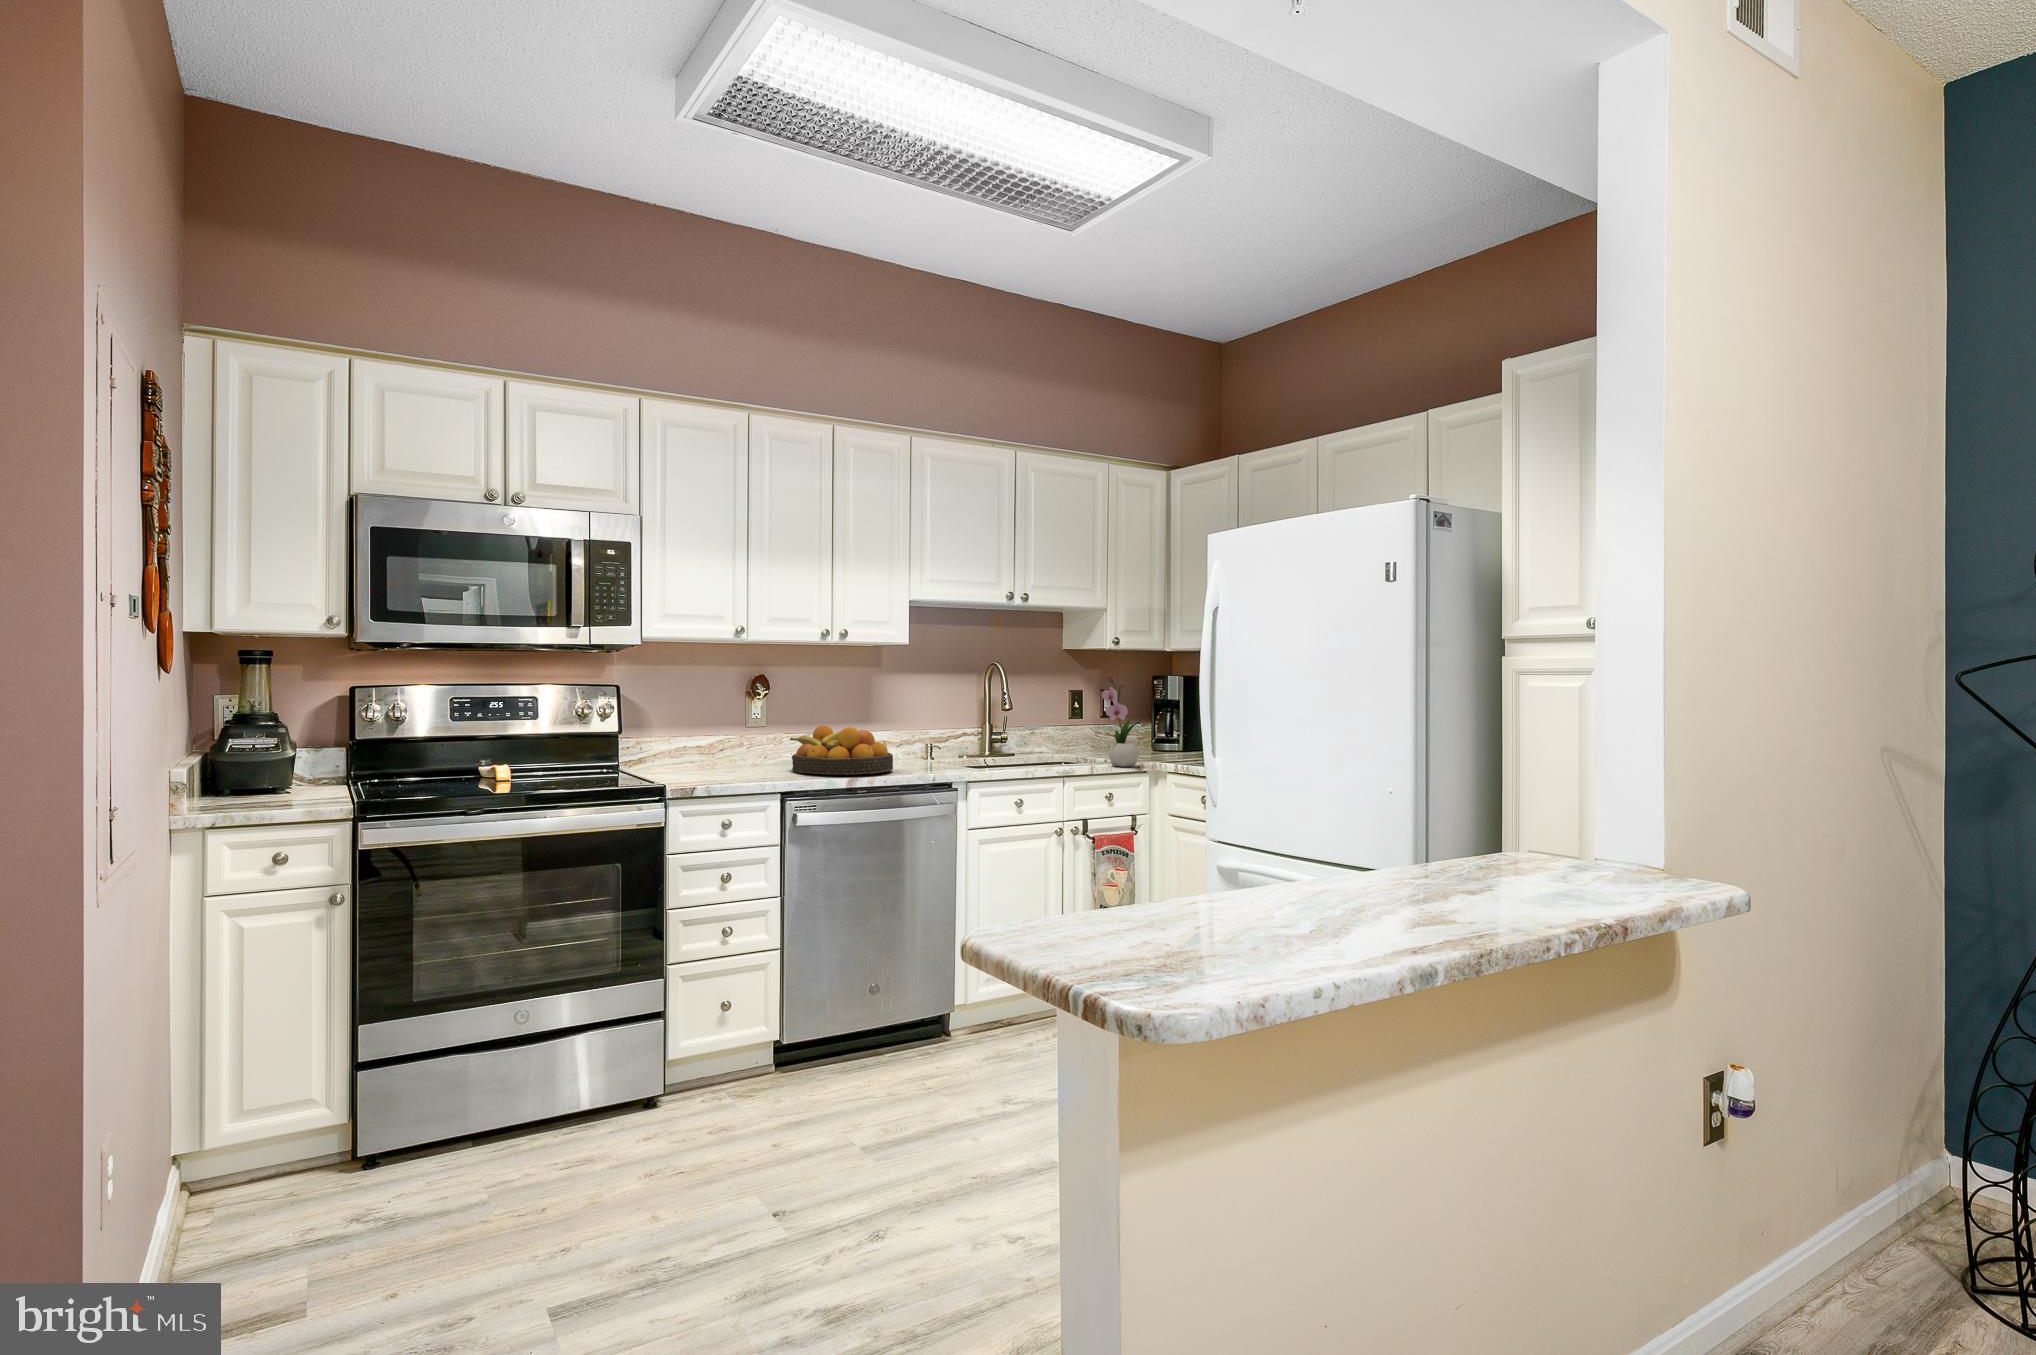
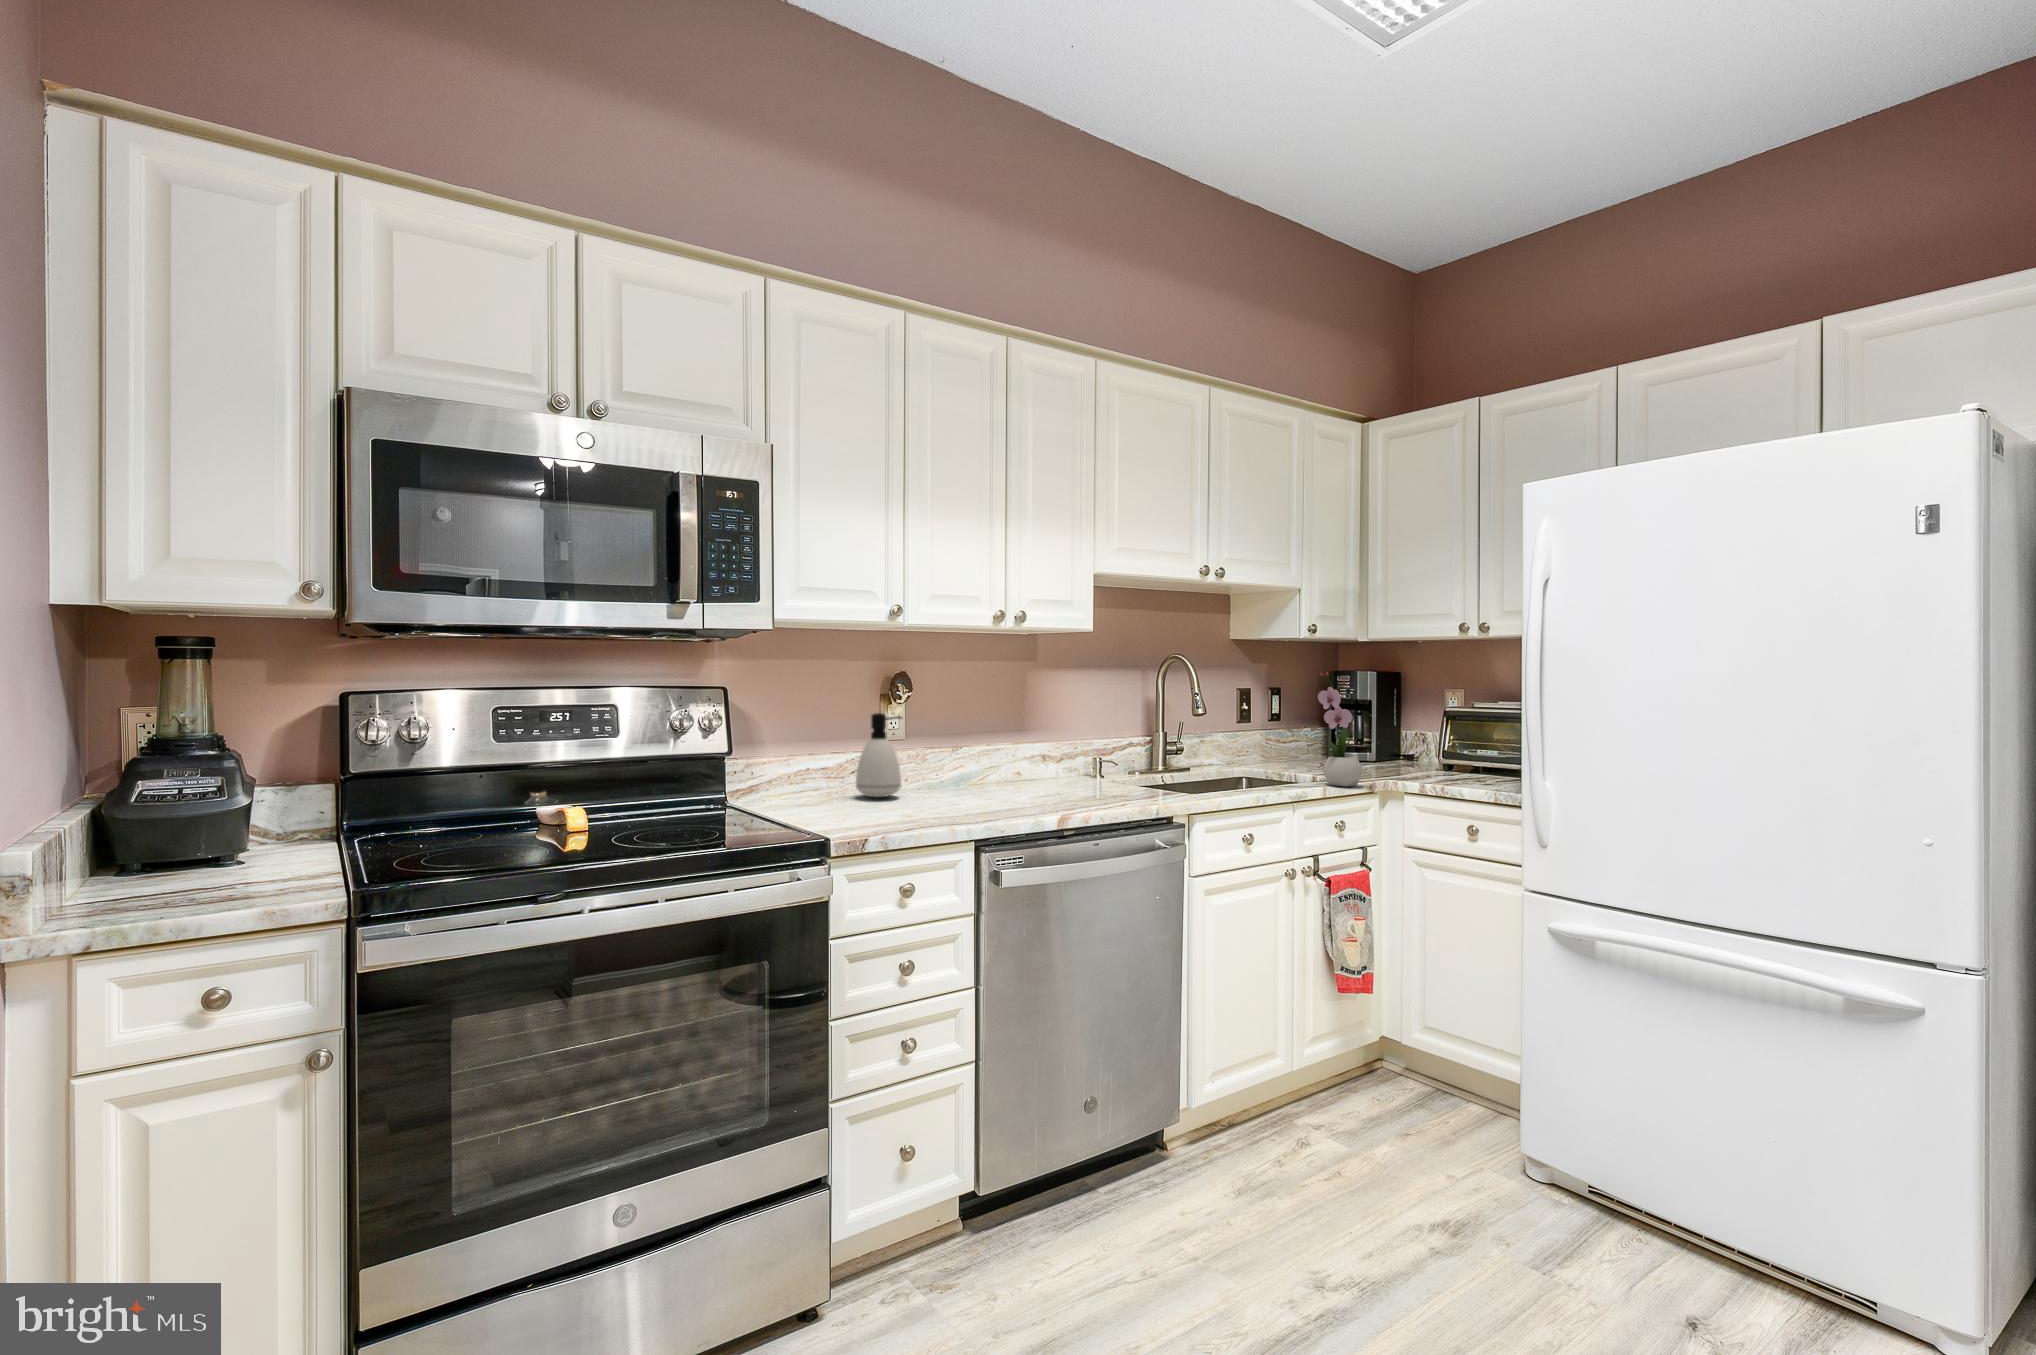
soap dispenser: none [719,705,755,768] -> present [856,713,902,797]
fruit bowl: present [790,726,893,775] -> none [951,740,1087,808]

